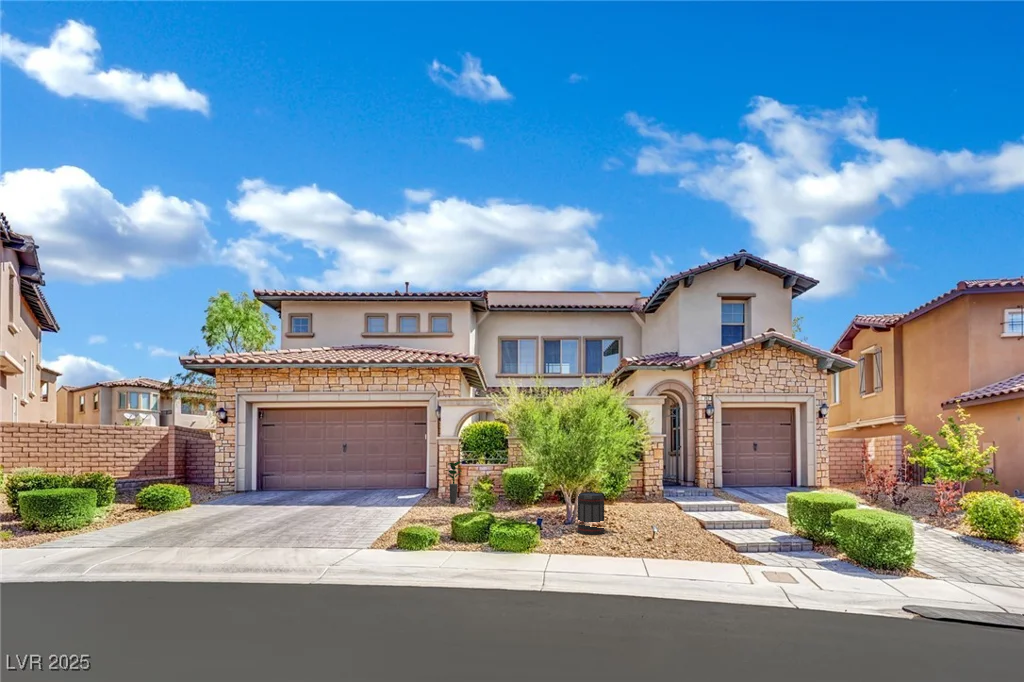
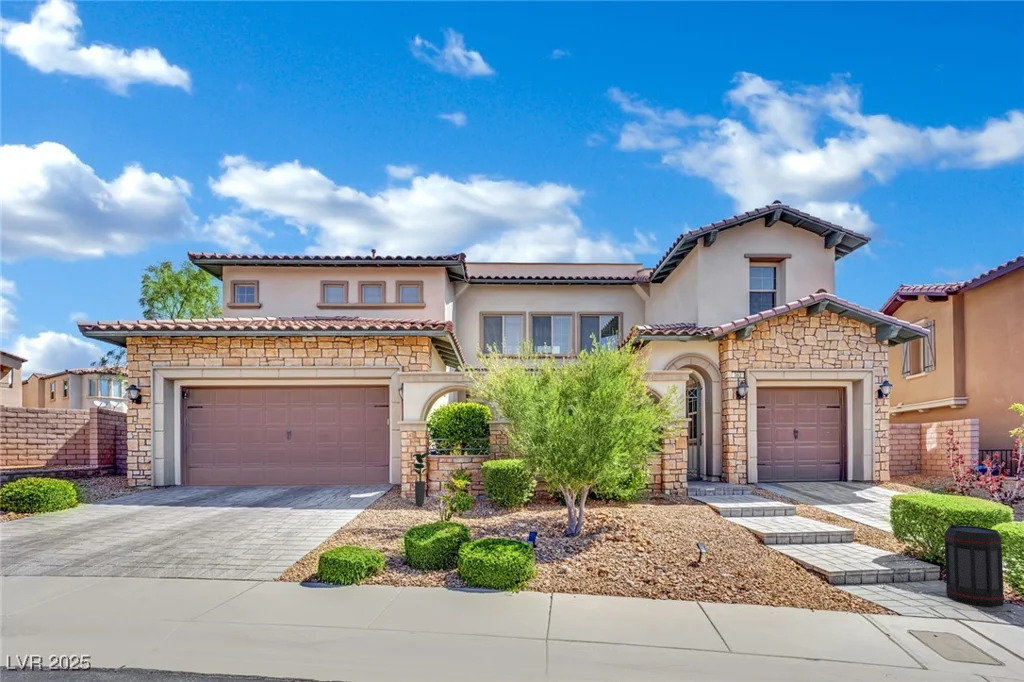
trash can: present [577,493,604,535] -> present [944,524,1004,607]

